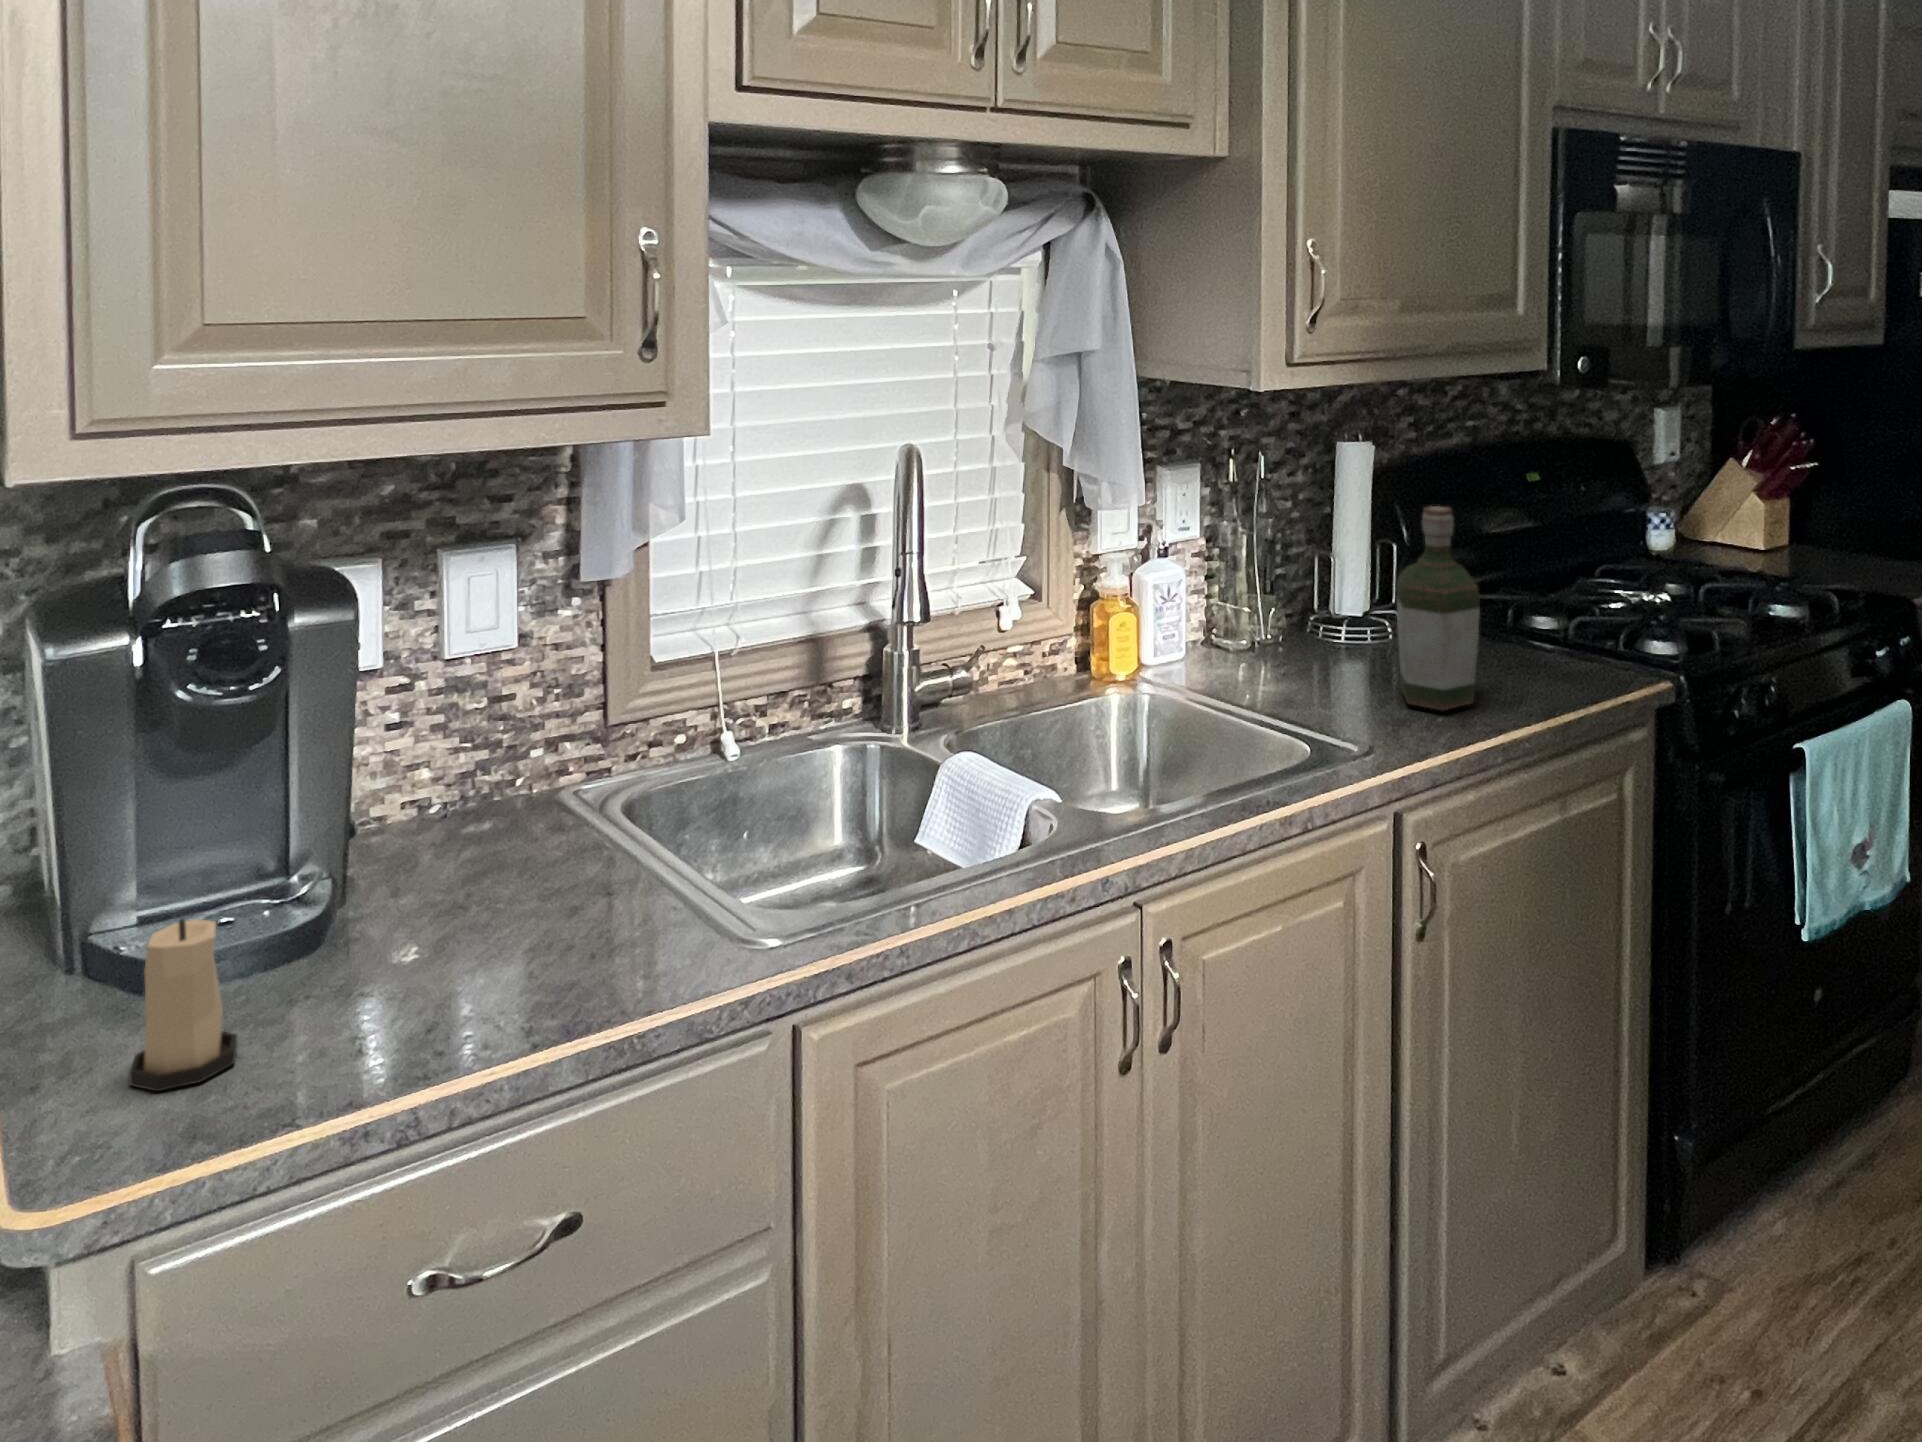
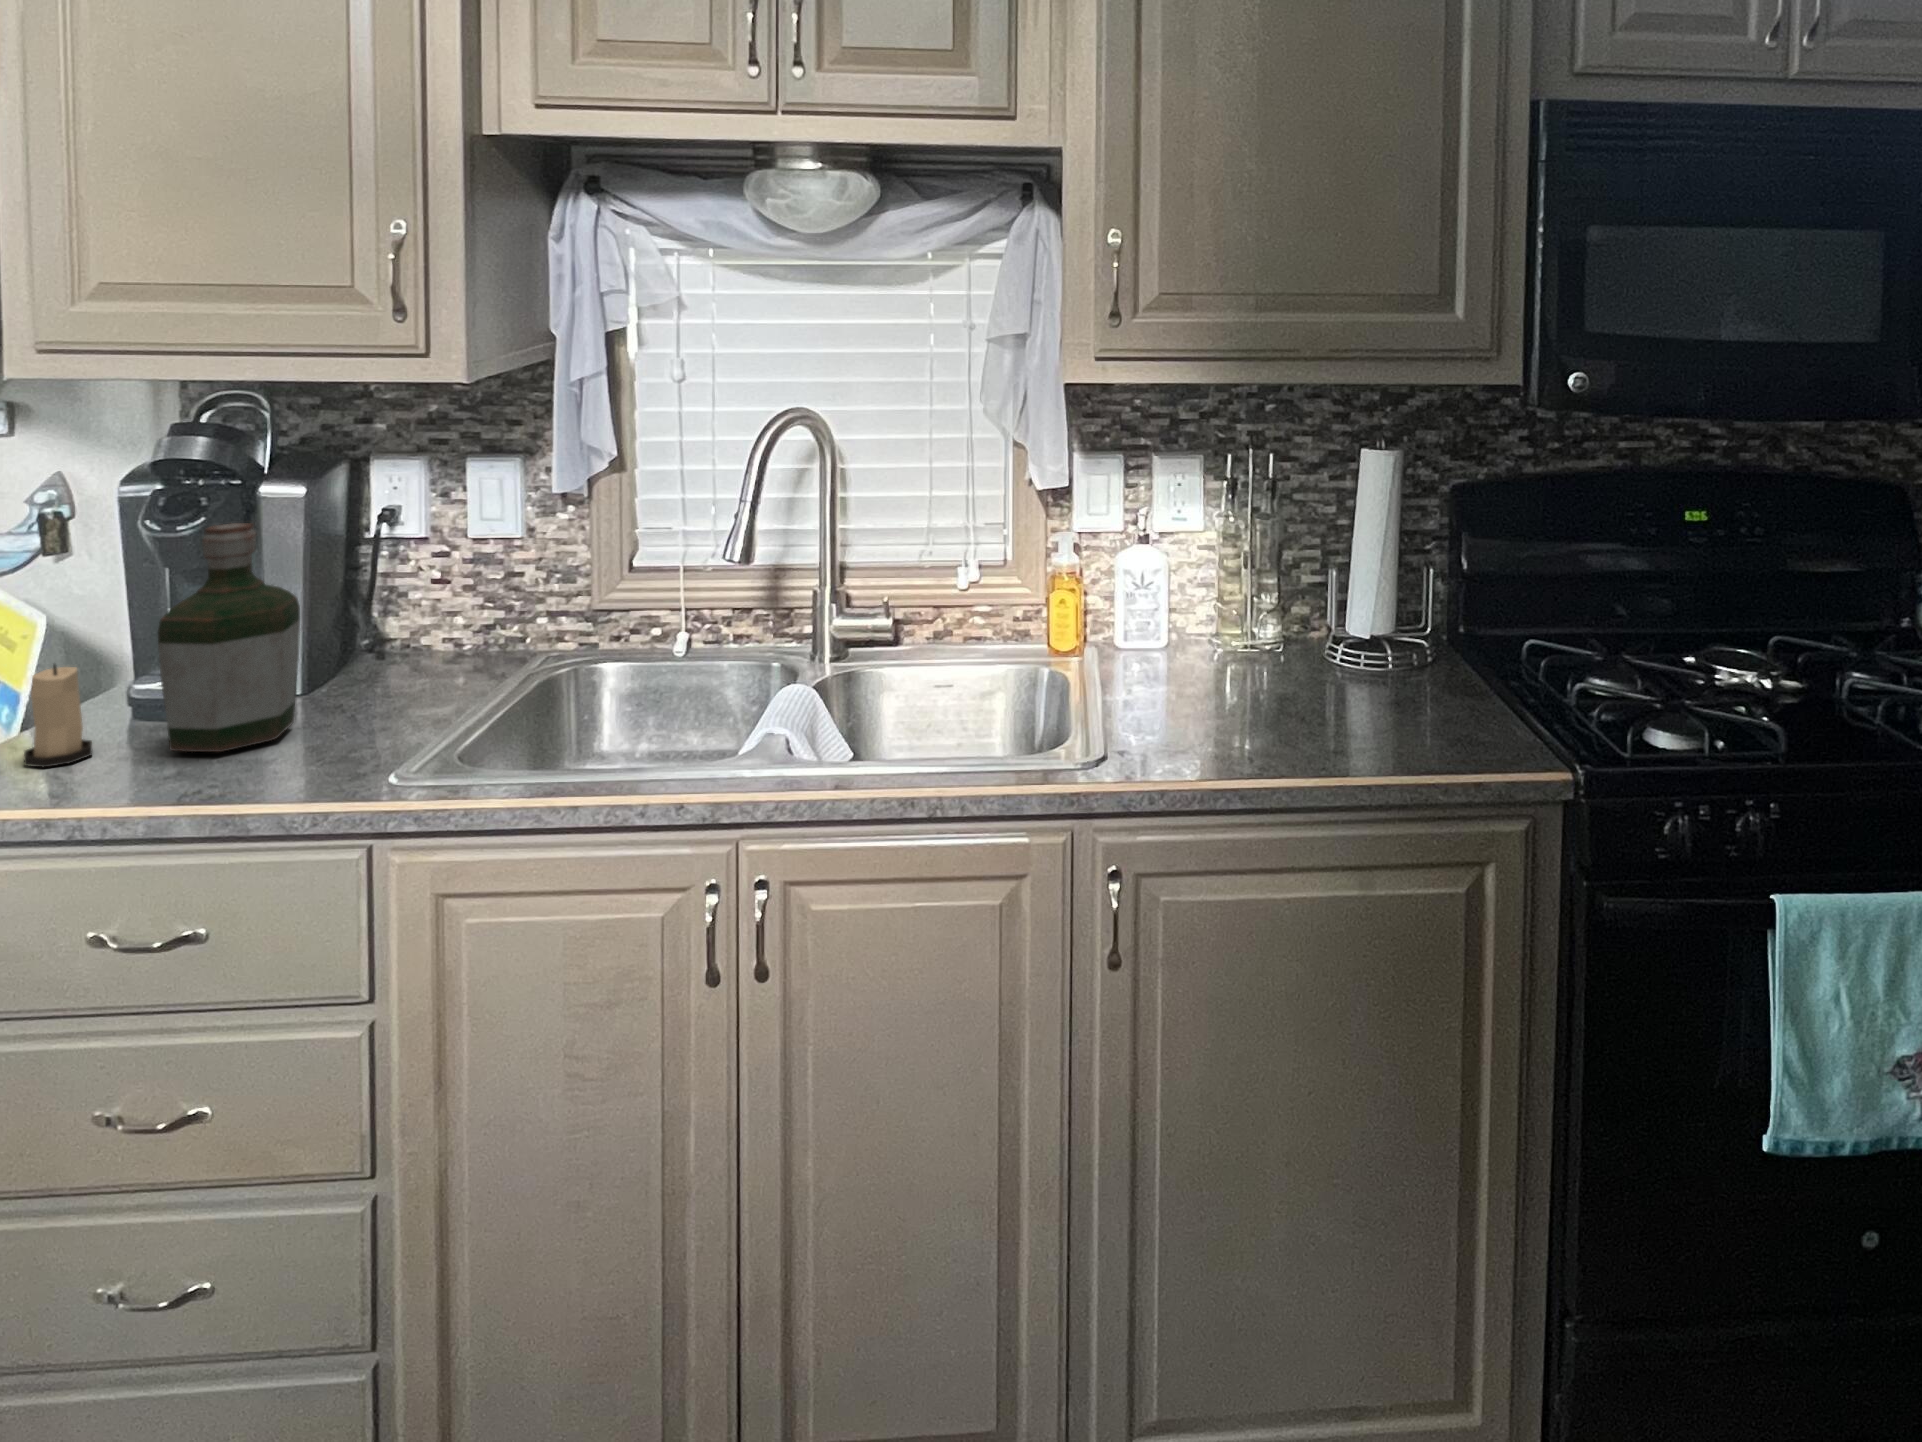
bottle: present [1396,506,1480,711] -> present [158,523,300,752]

